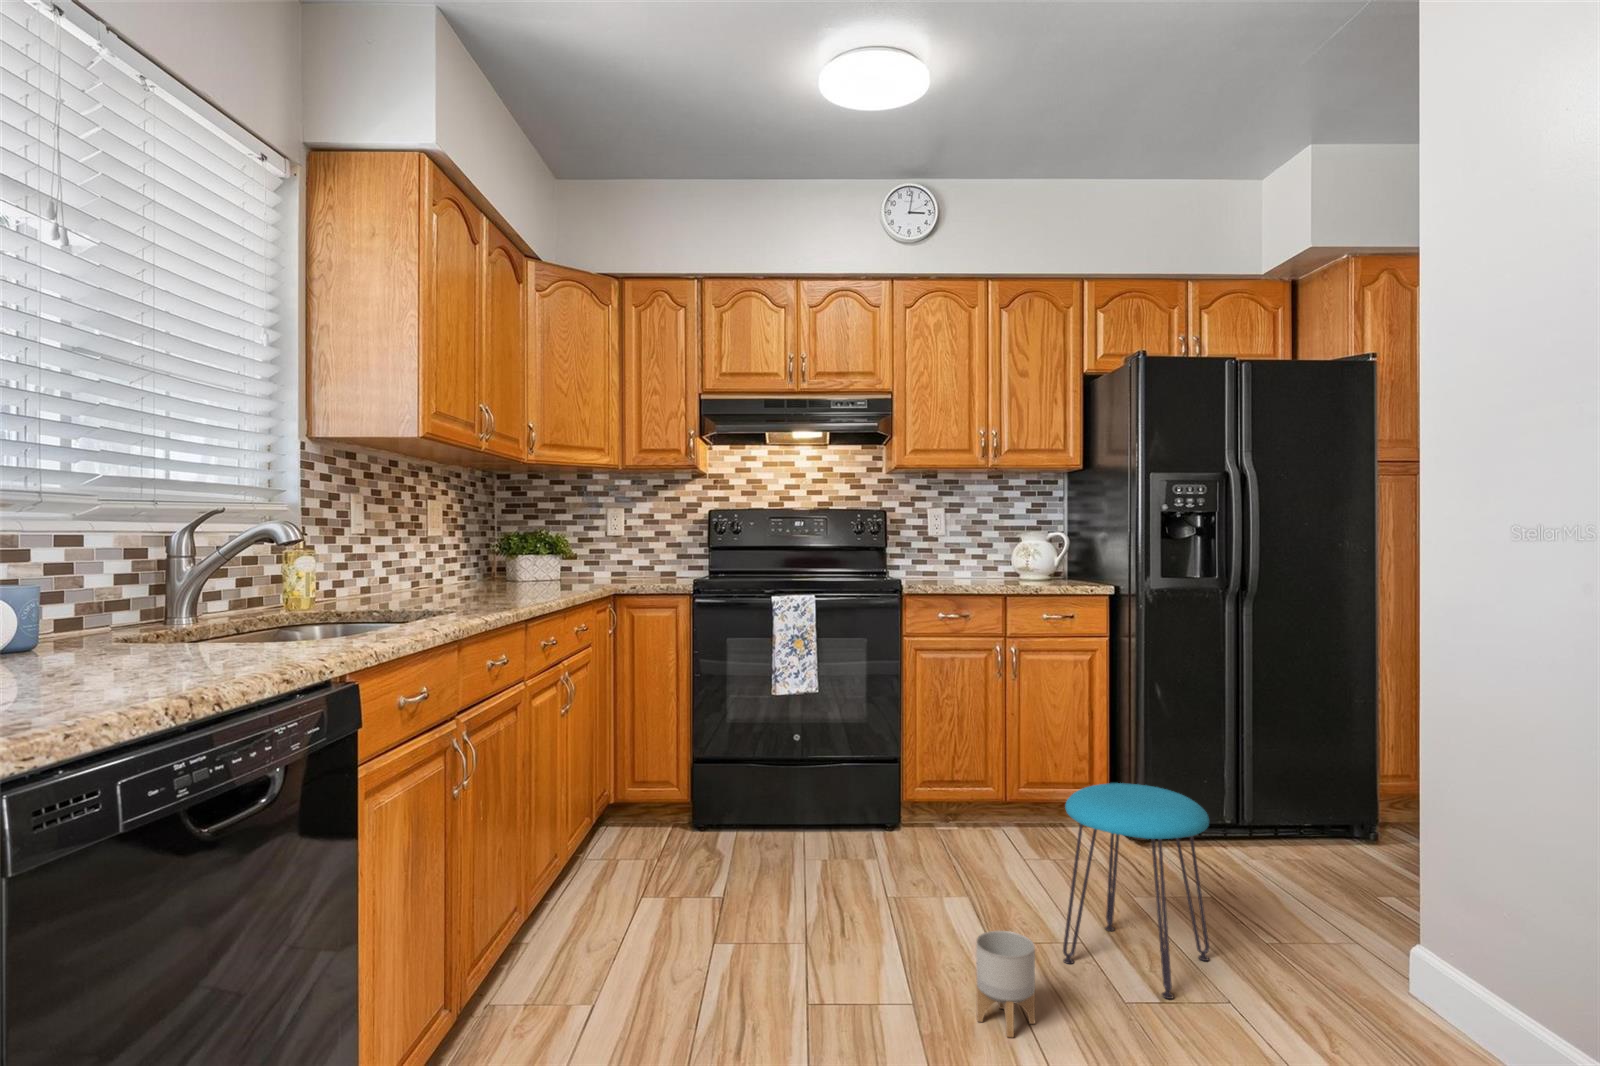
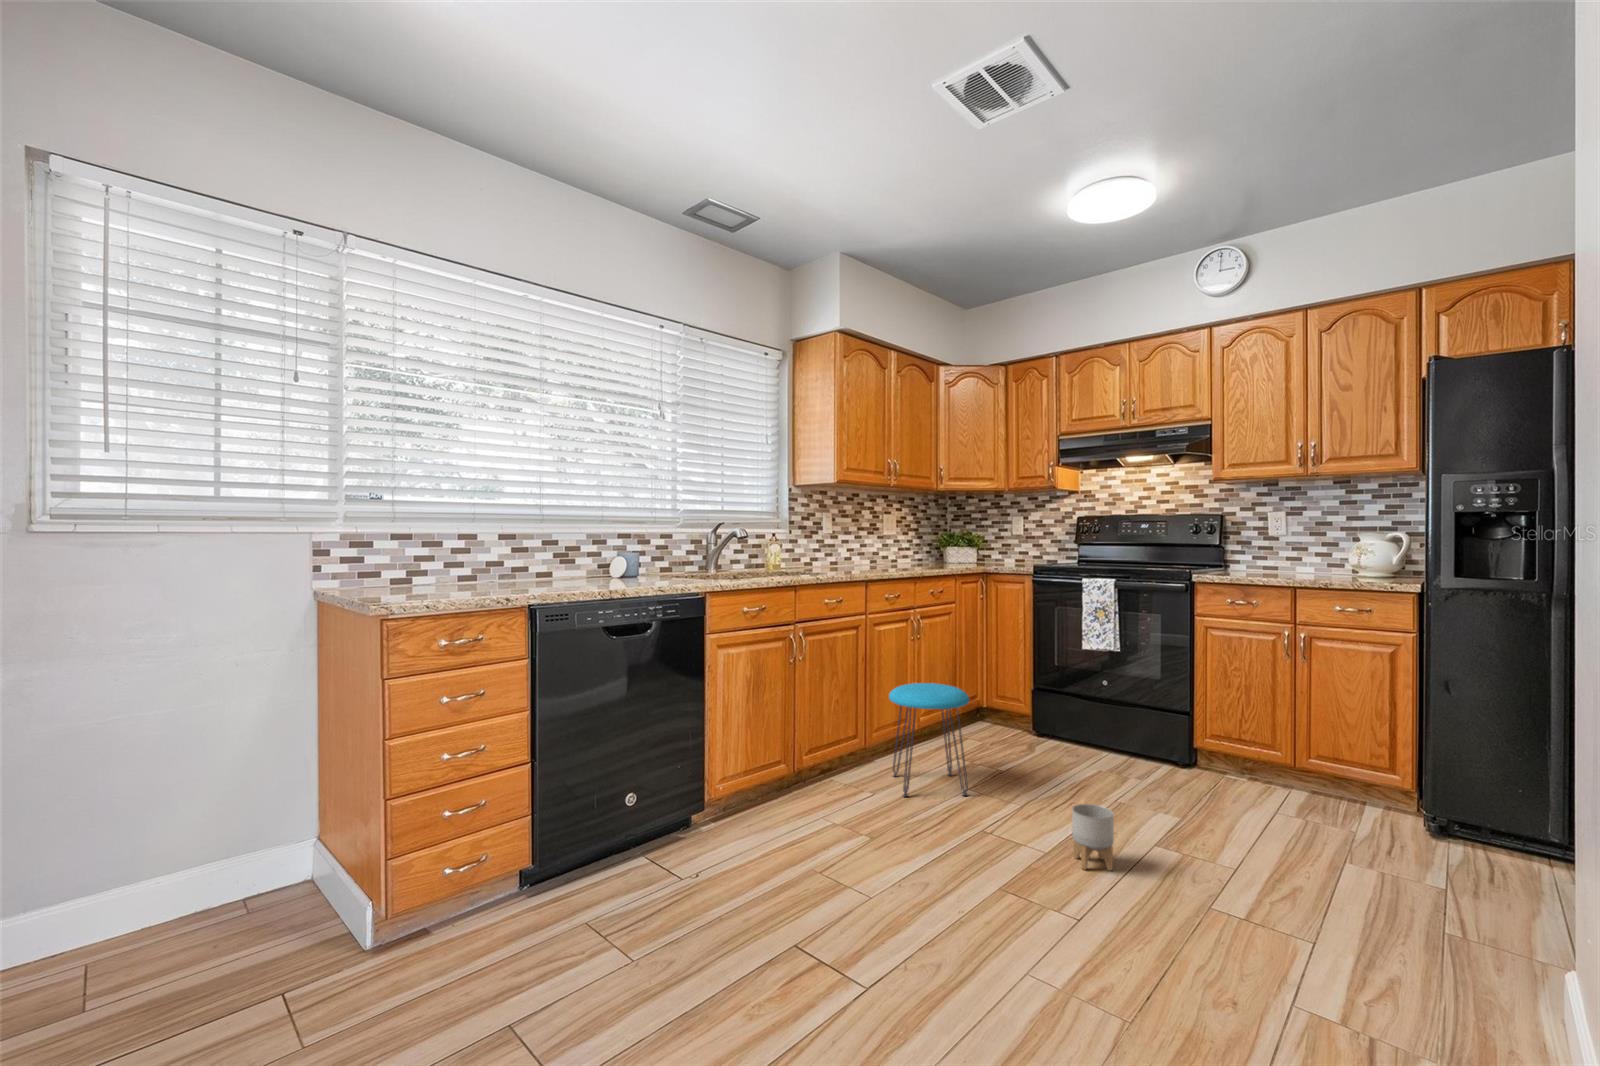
stool: present [1063,783,1209,999] -> present [889,683,969,797]

